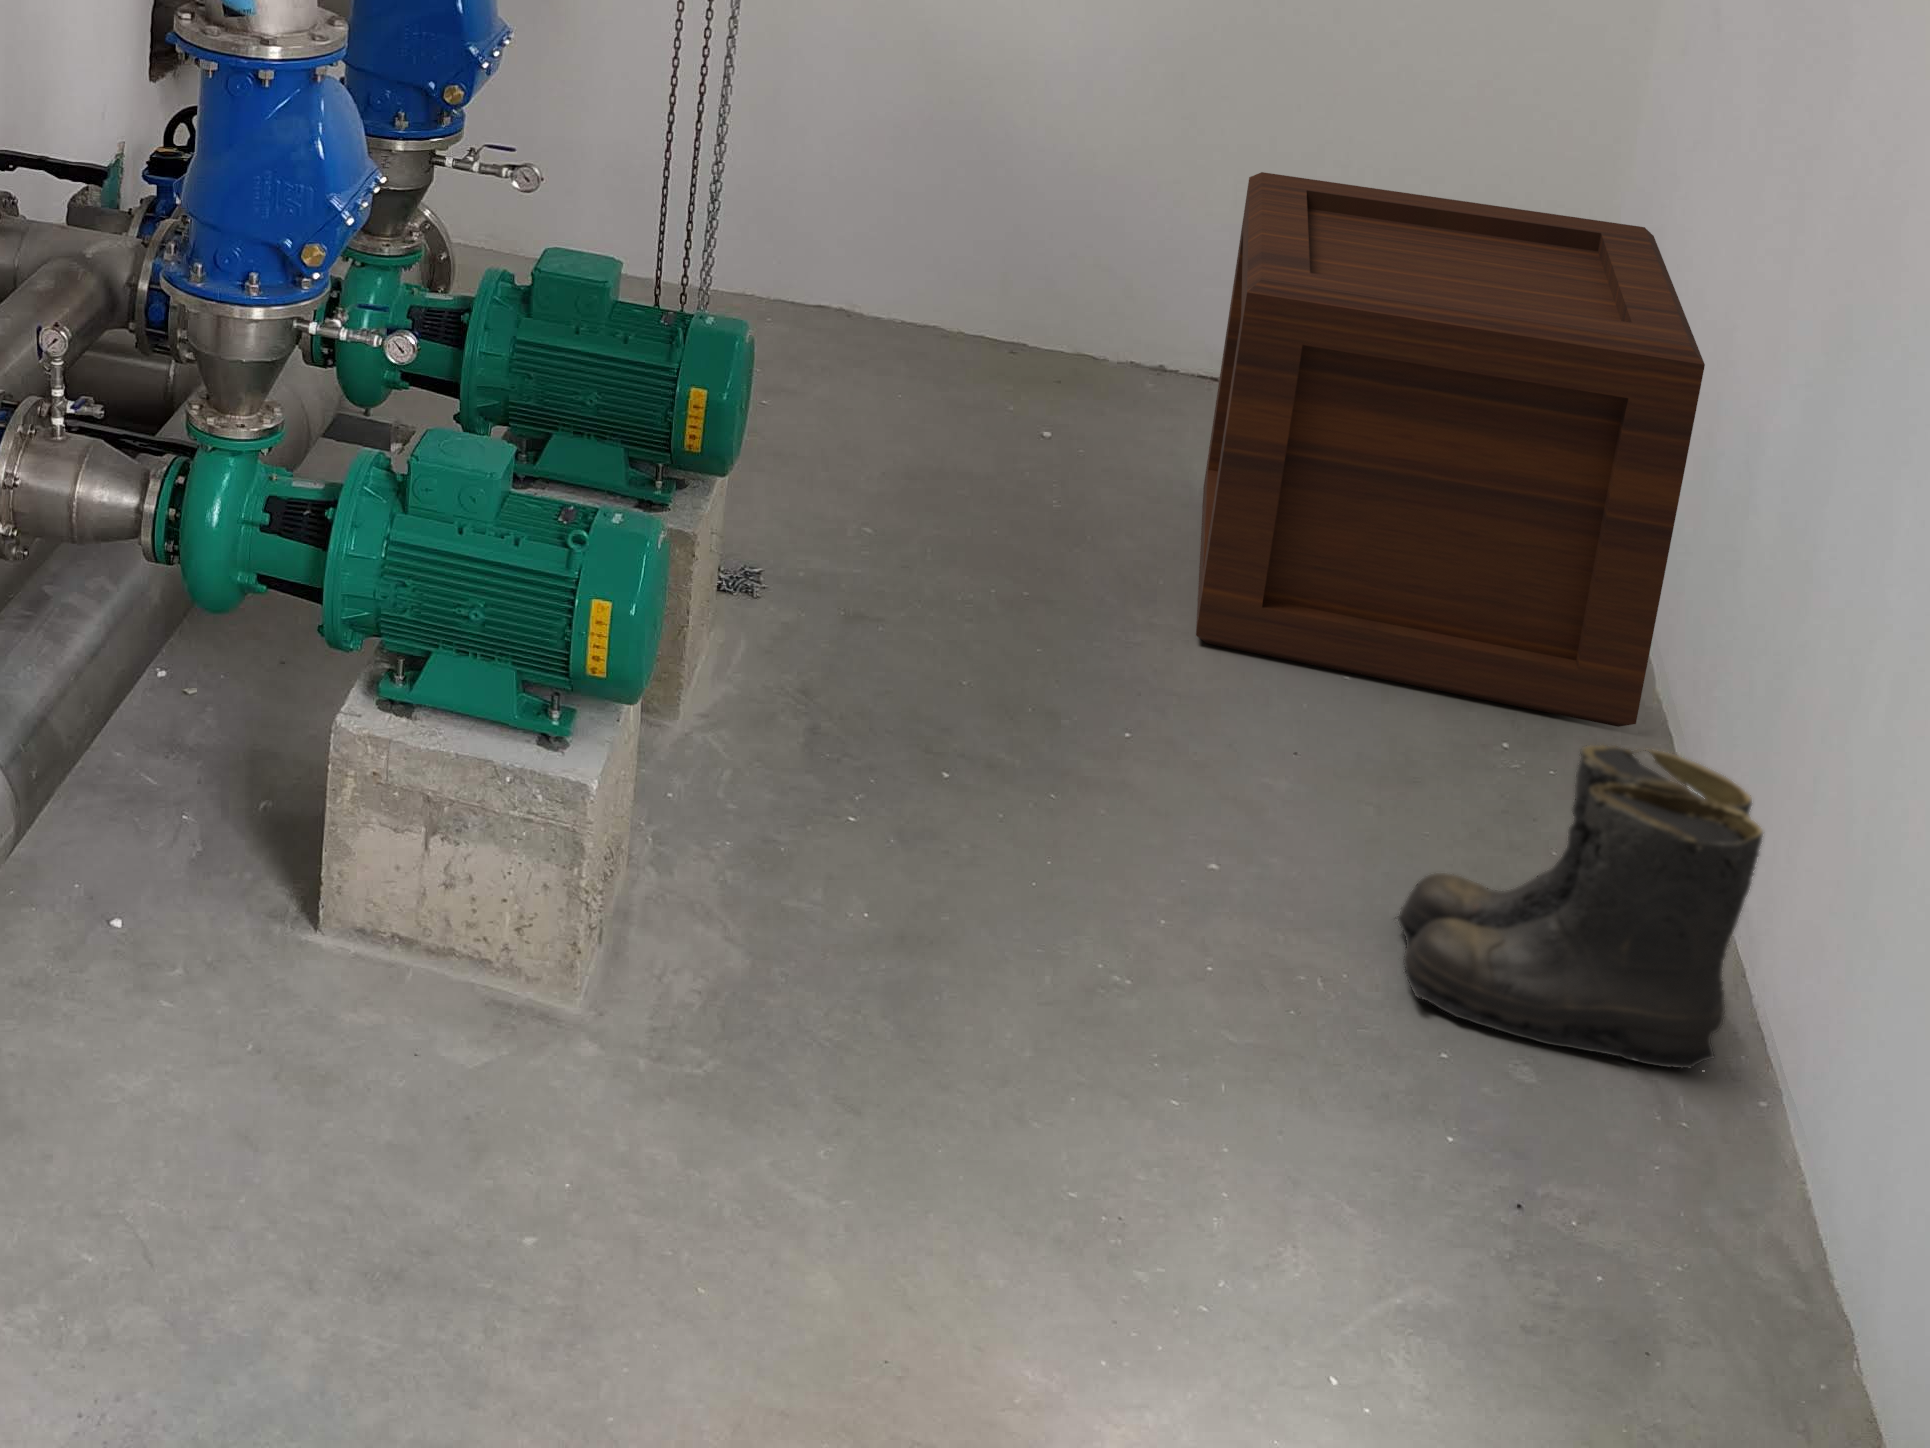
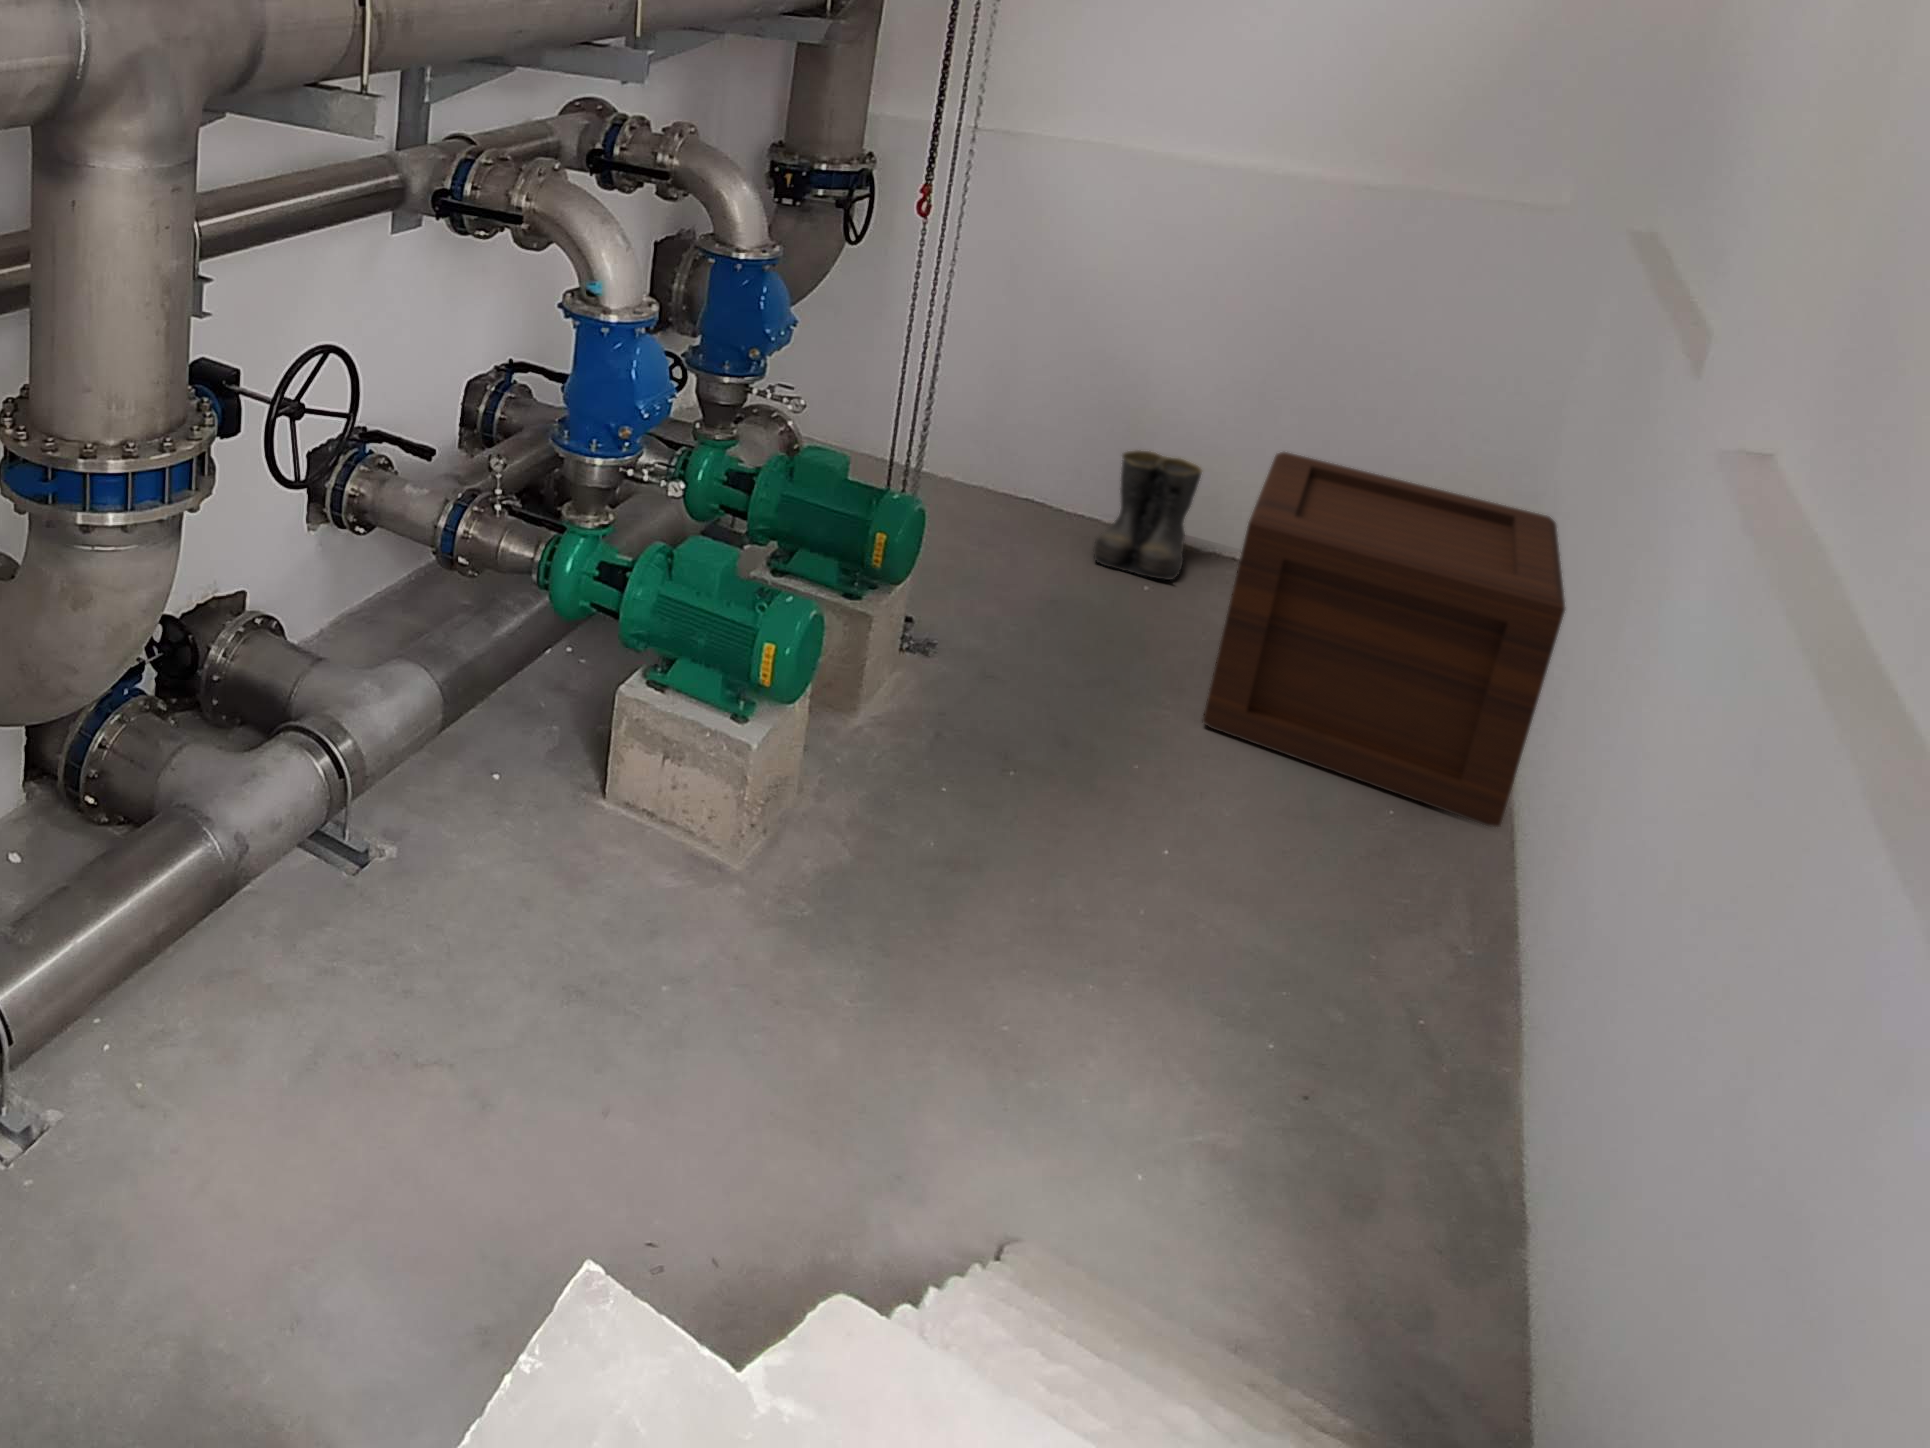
boots: present [1397,745,1763,1068] -> present [1093,450,1202,580]

